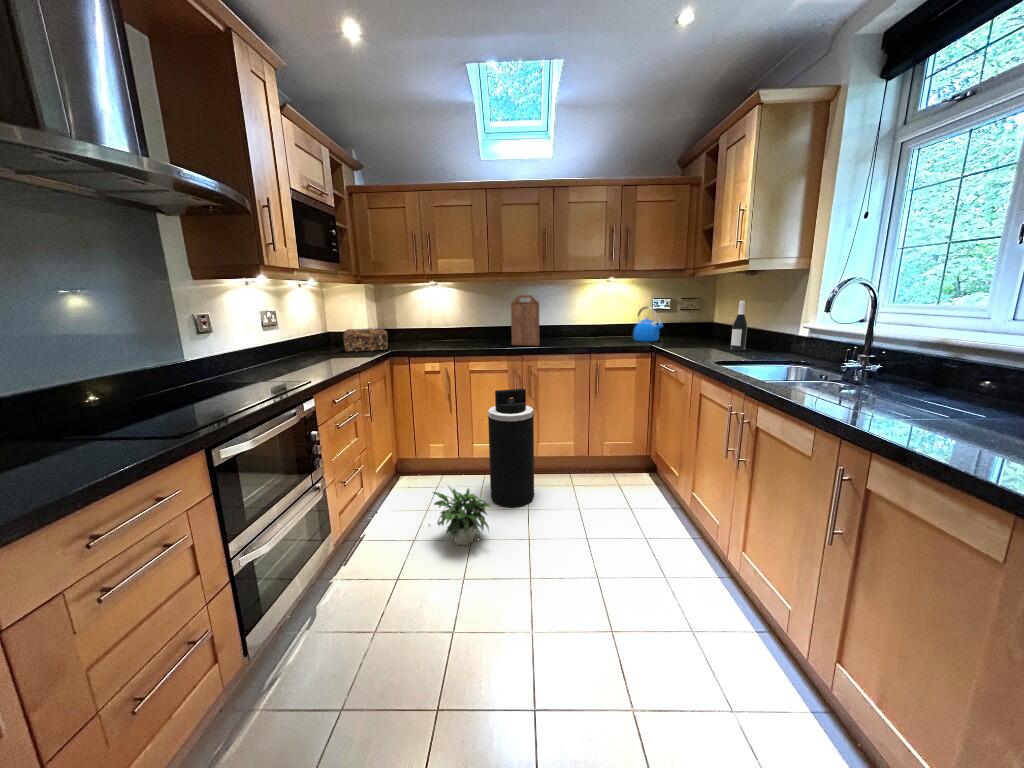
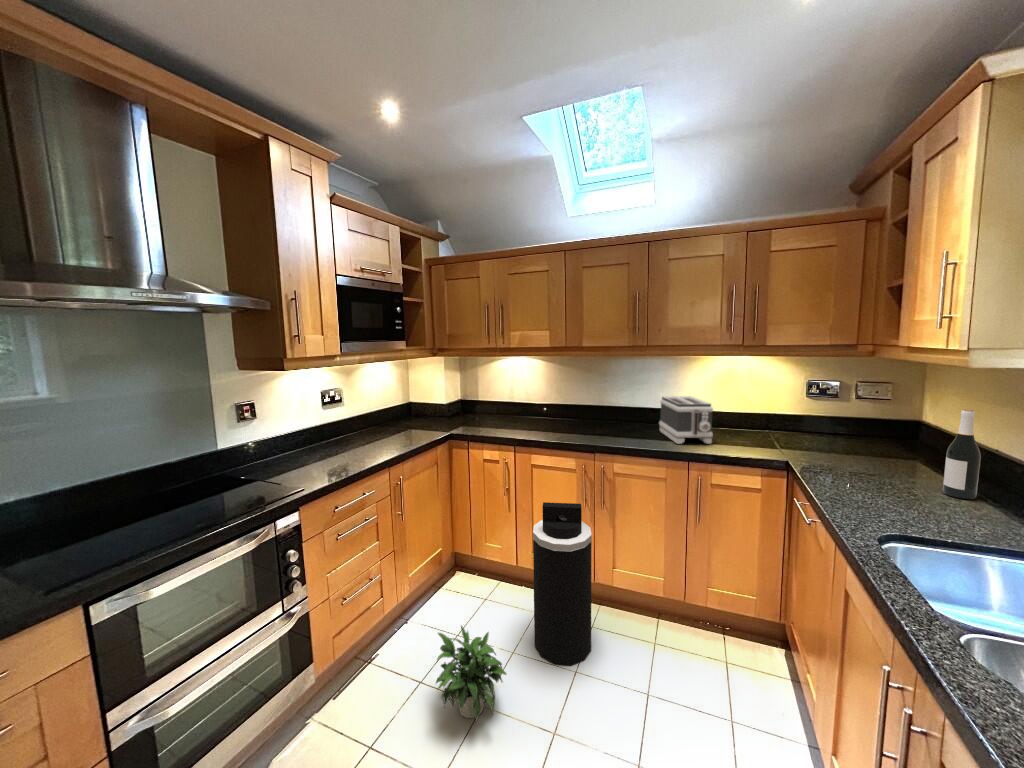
cutting board: present [511,295,540,346] -> none [587,376,621,440]
kettle: present [633,307,663,341] -> none [767,395,816,447]
toaster: none [561,312,603,344] -> present [659,396,713,444]
bread loaf: present [343,328,388,352] -> none [405,406,453,431]

